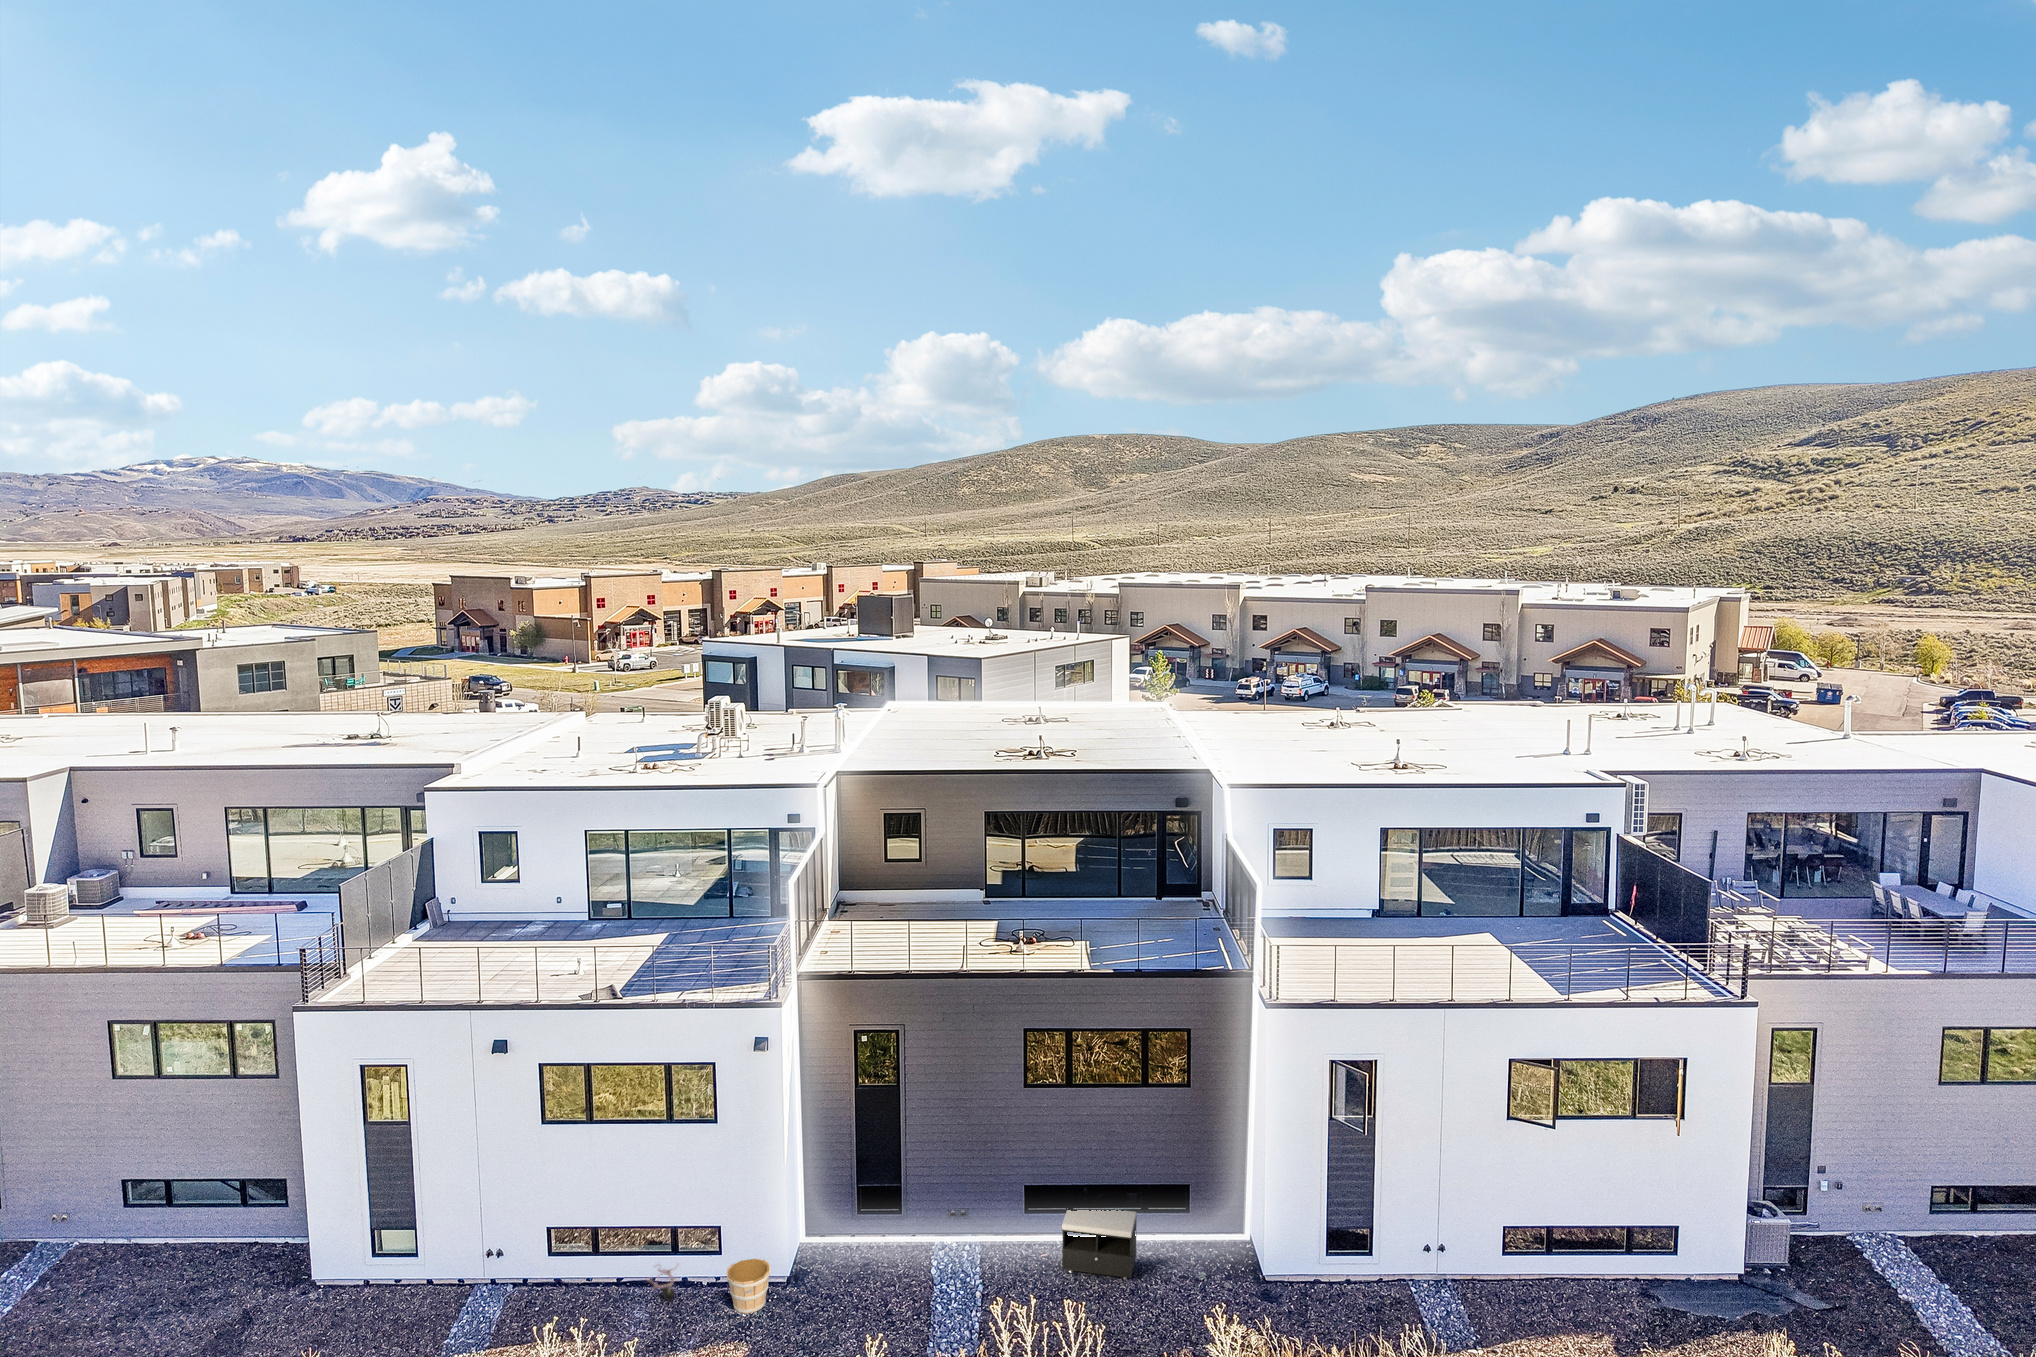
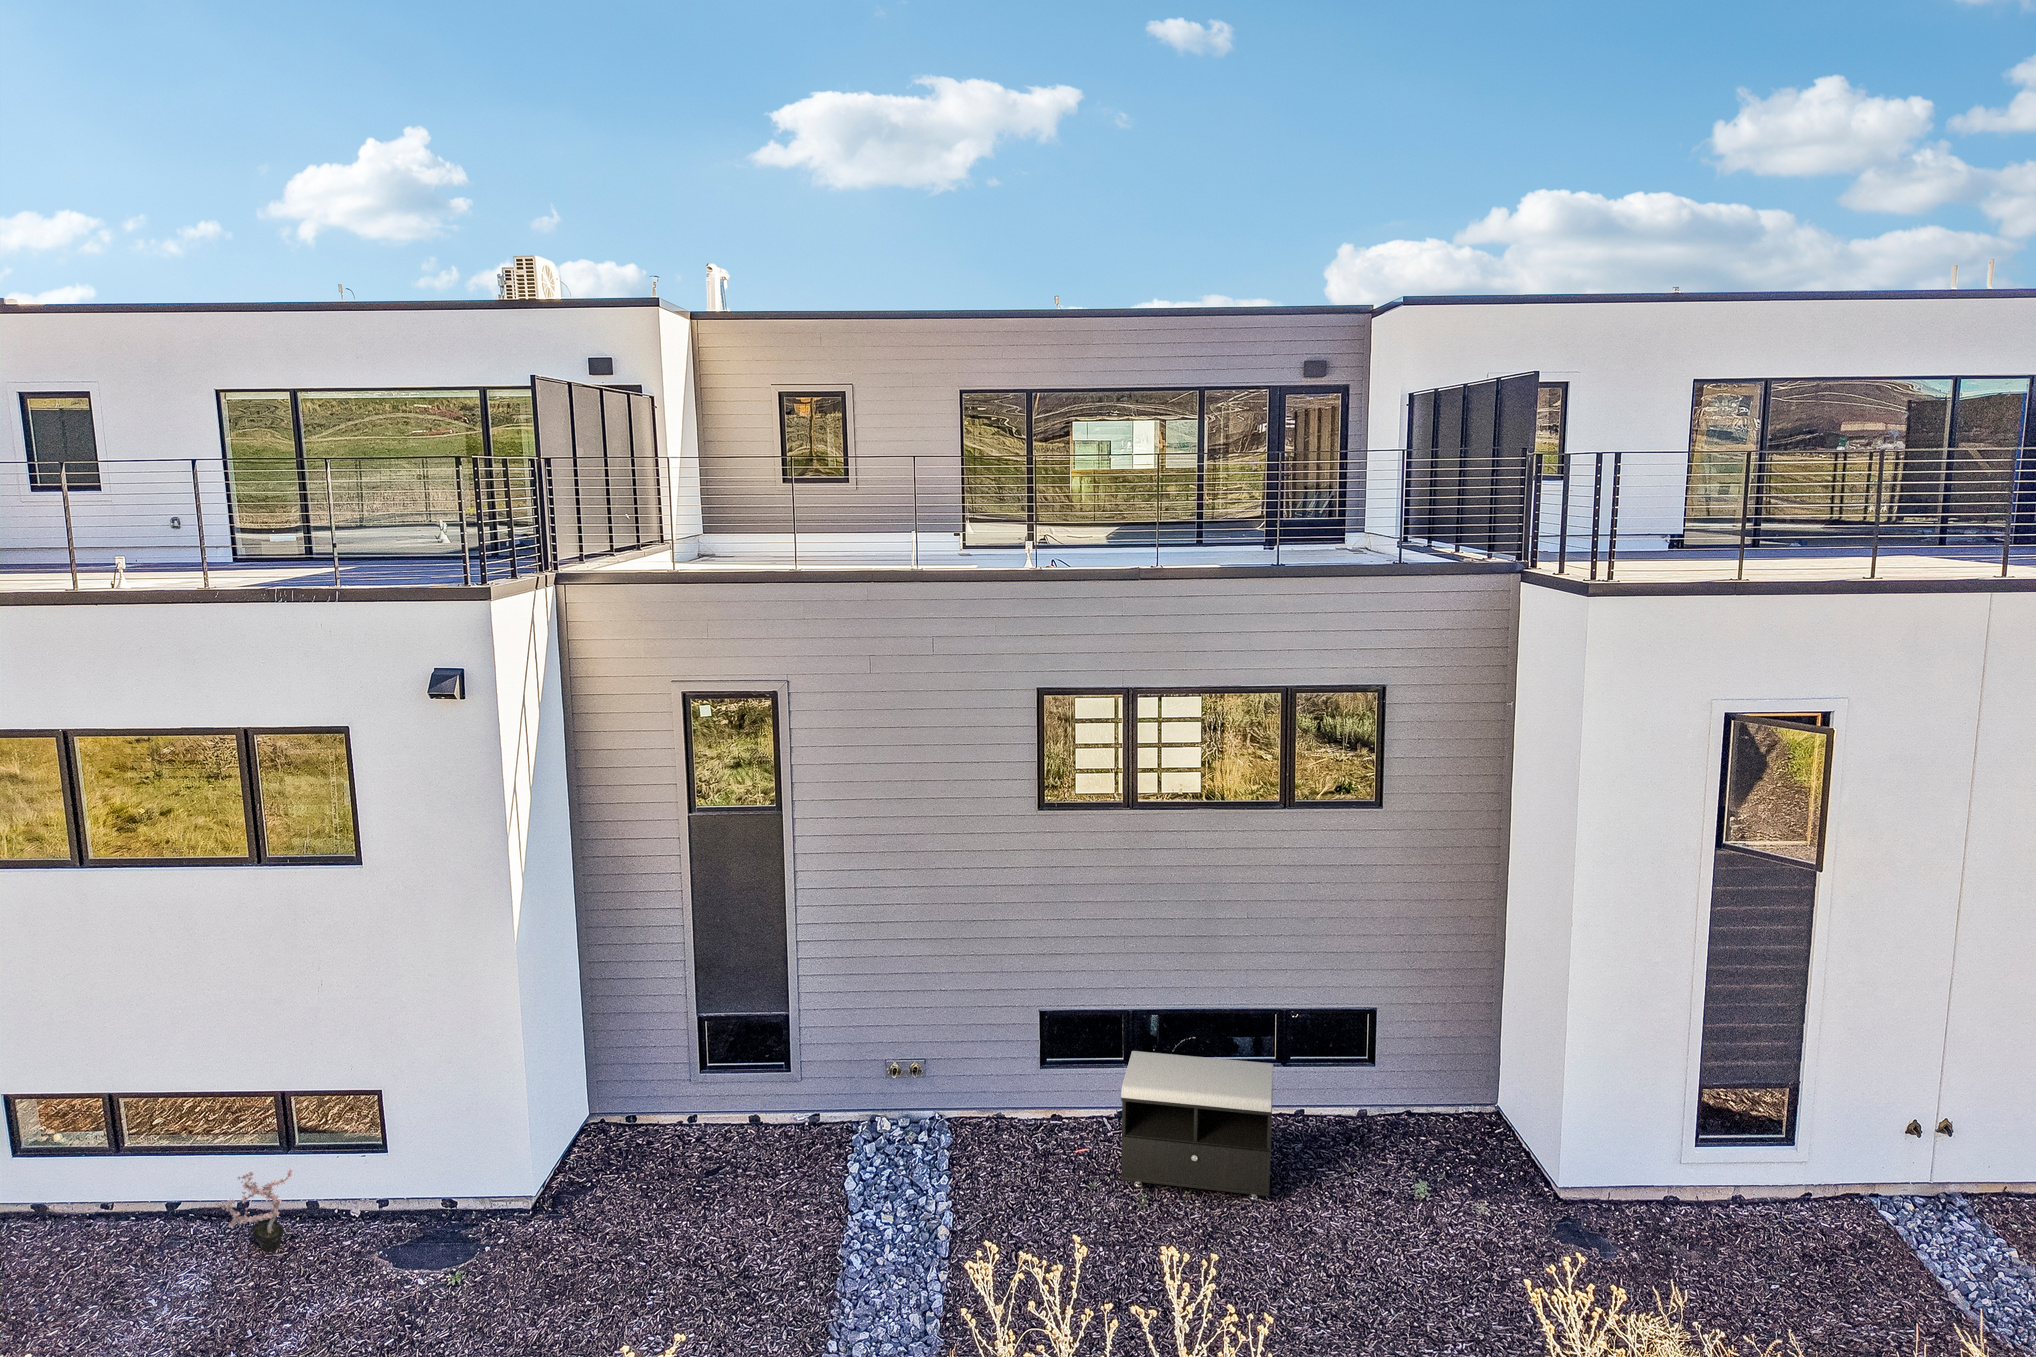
wooden bucket: present [727,1258,771,1314] -> none [382,1160,488,1277]

